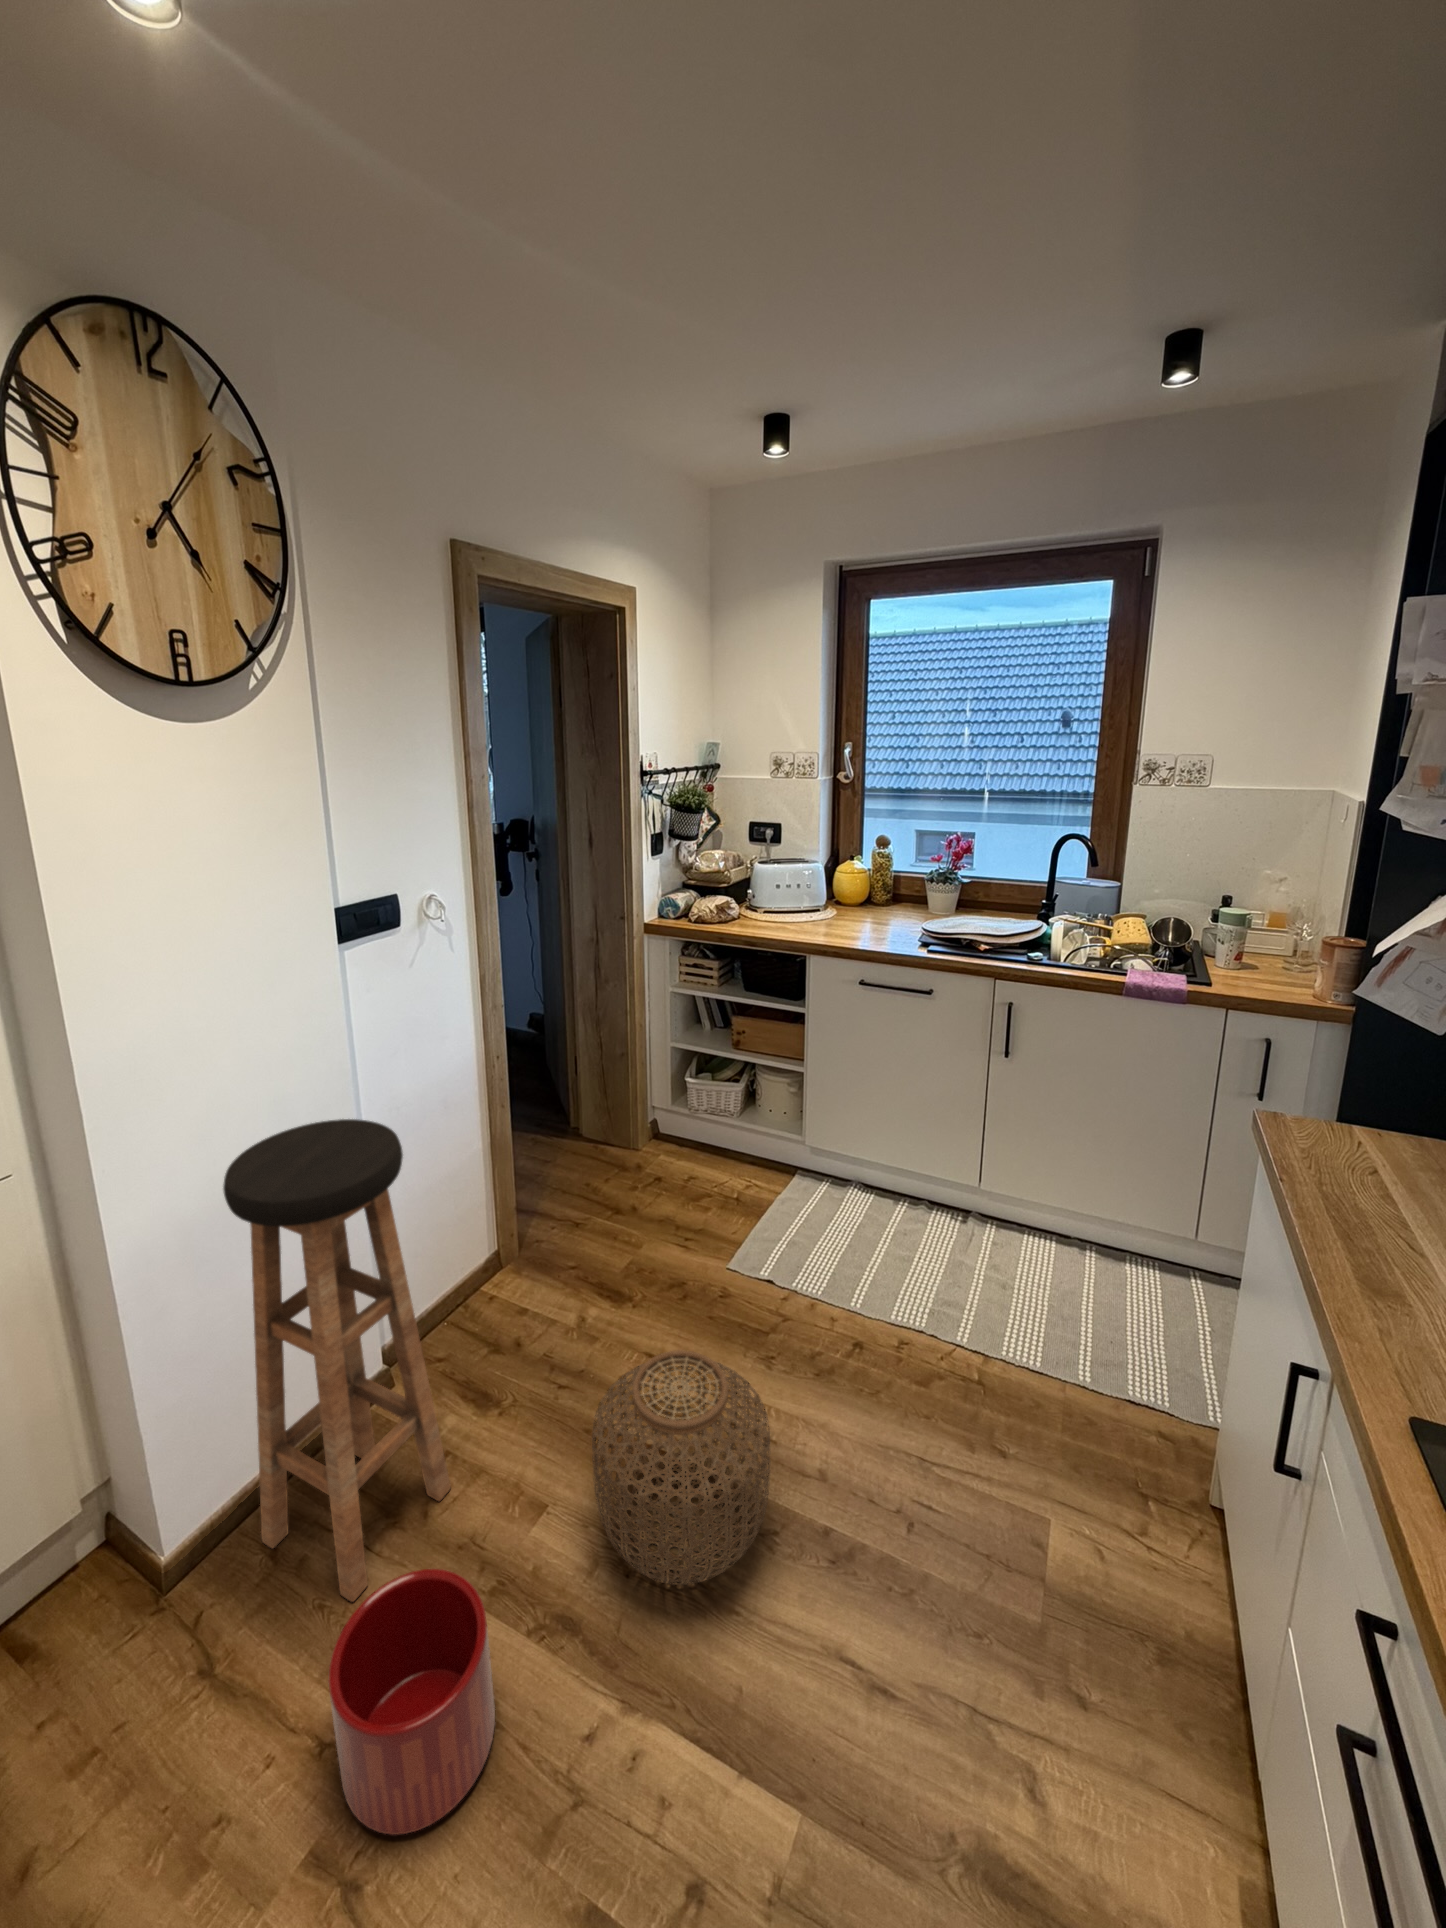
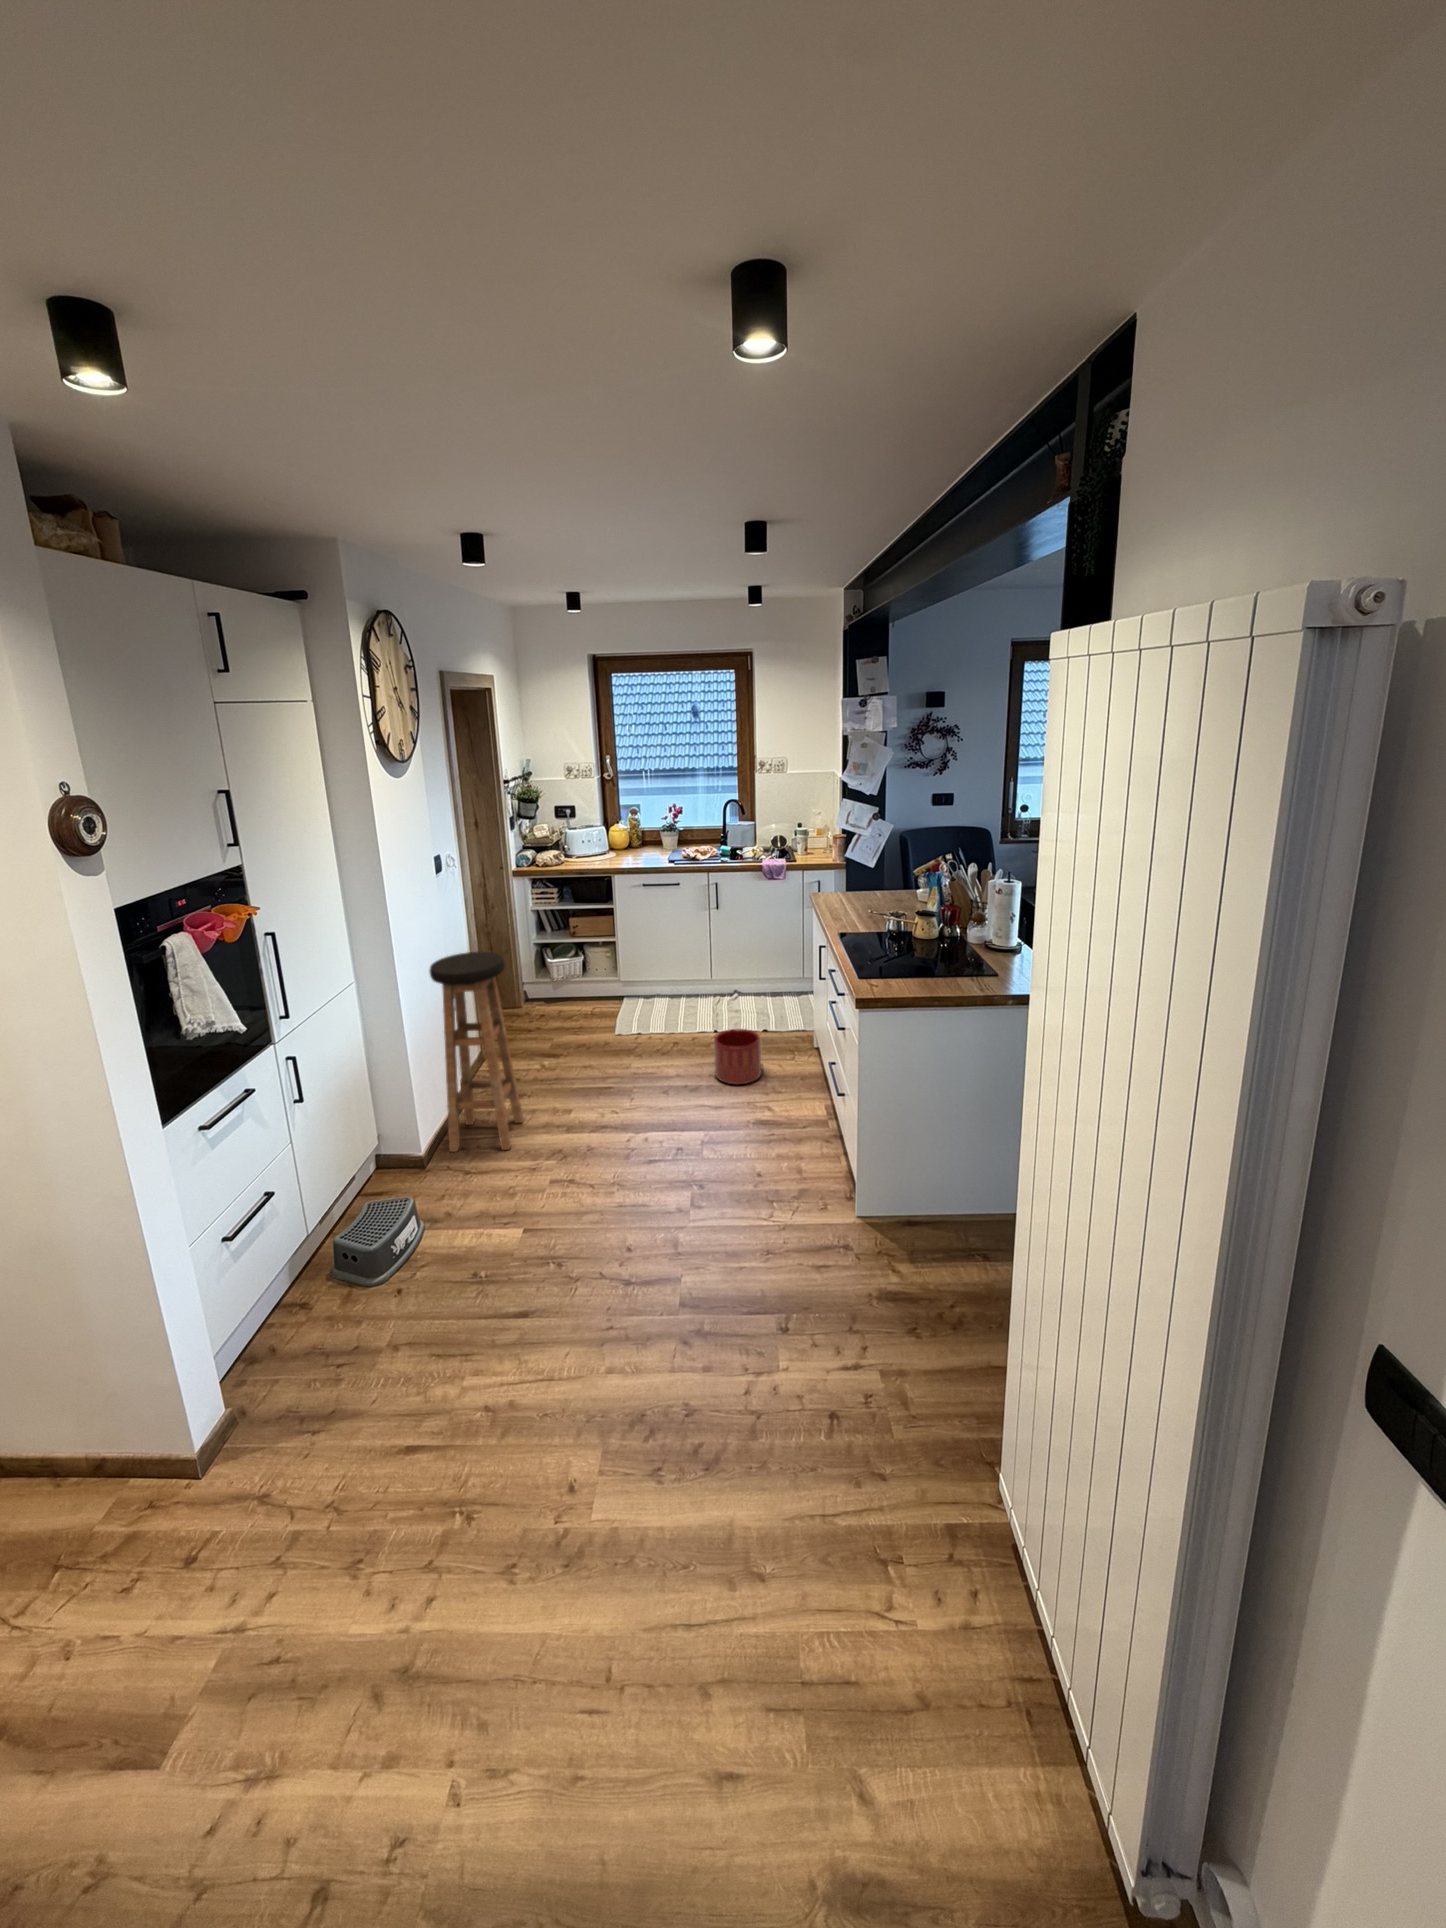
woven basket: present [592,1350,770,1585] -> none [592,1026,666,1112]
planter: present [328,1569,495,1835] -> present [714,1029,761,1084]

